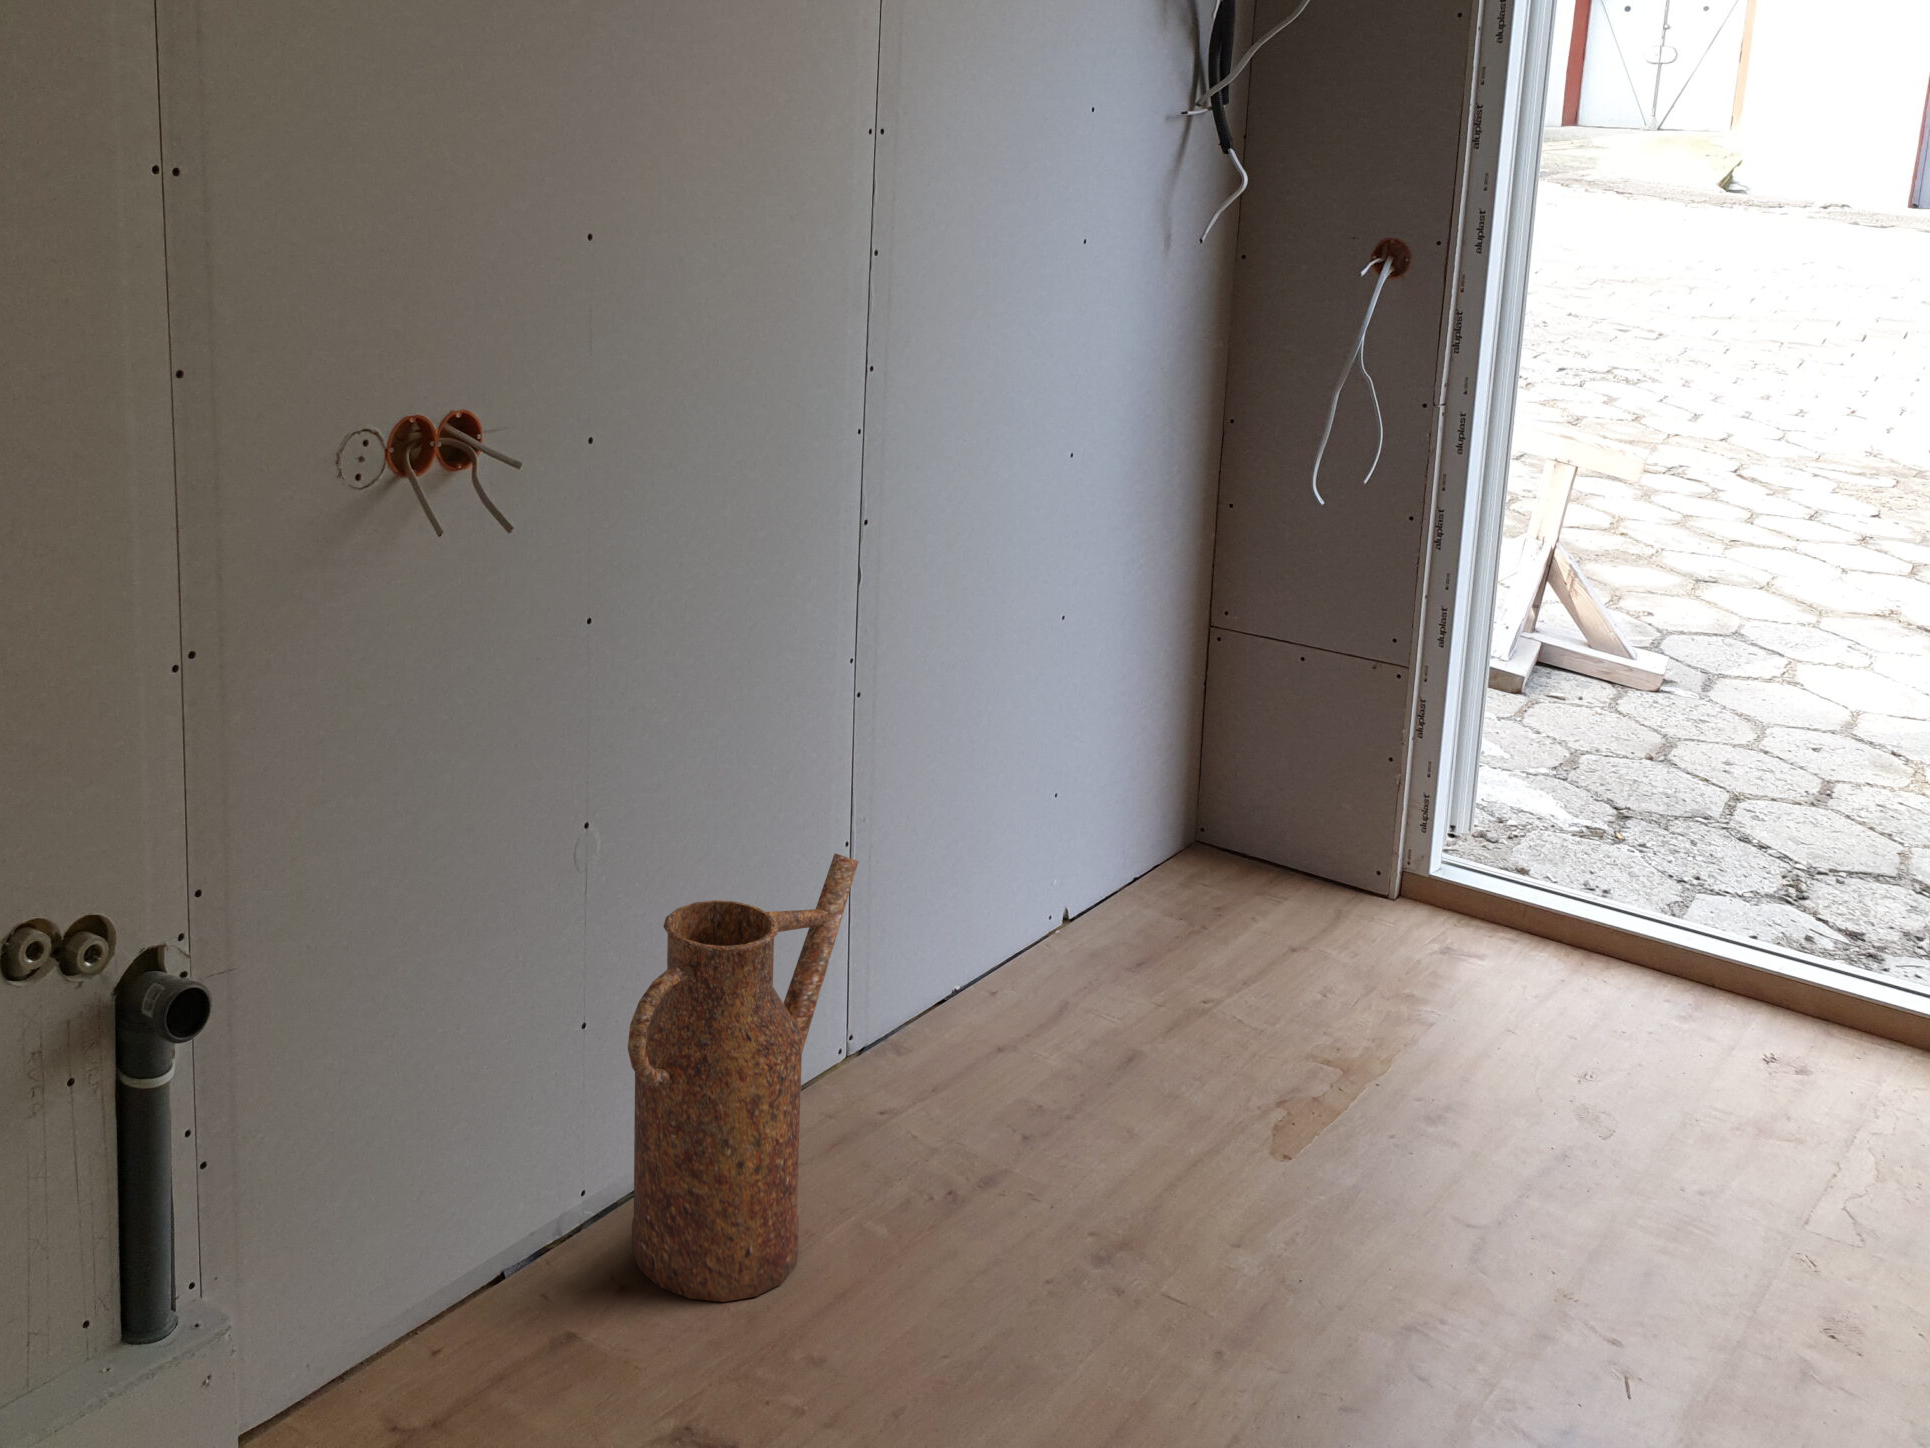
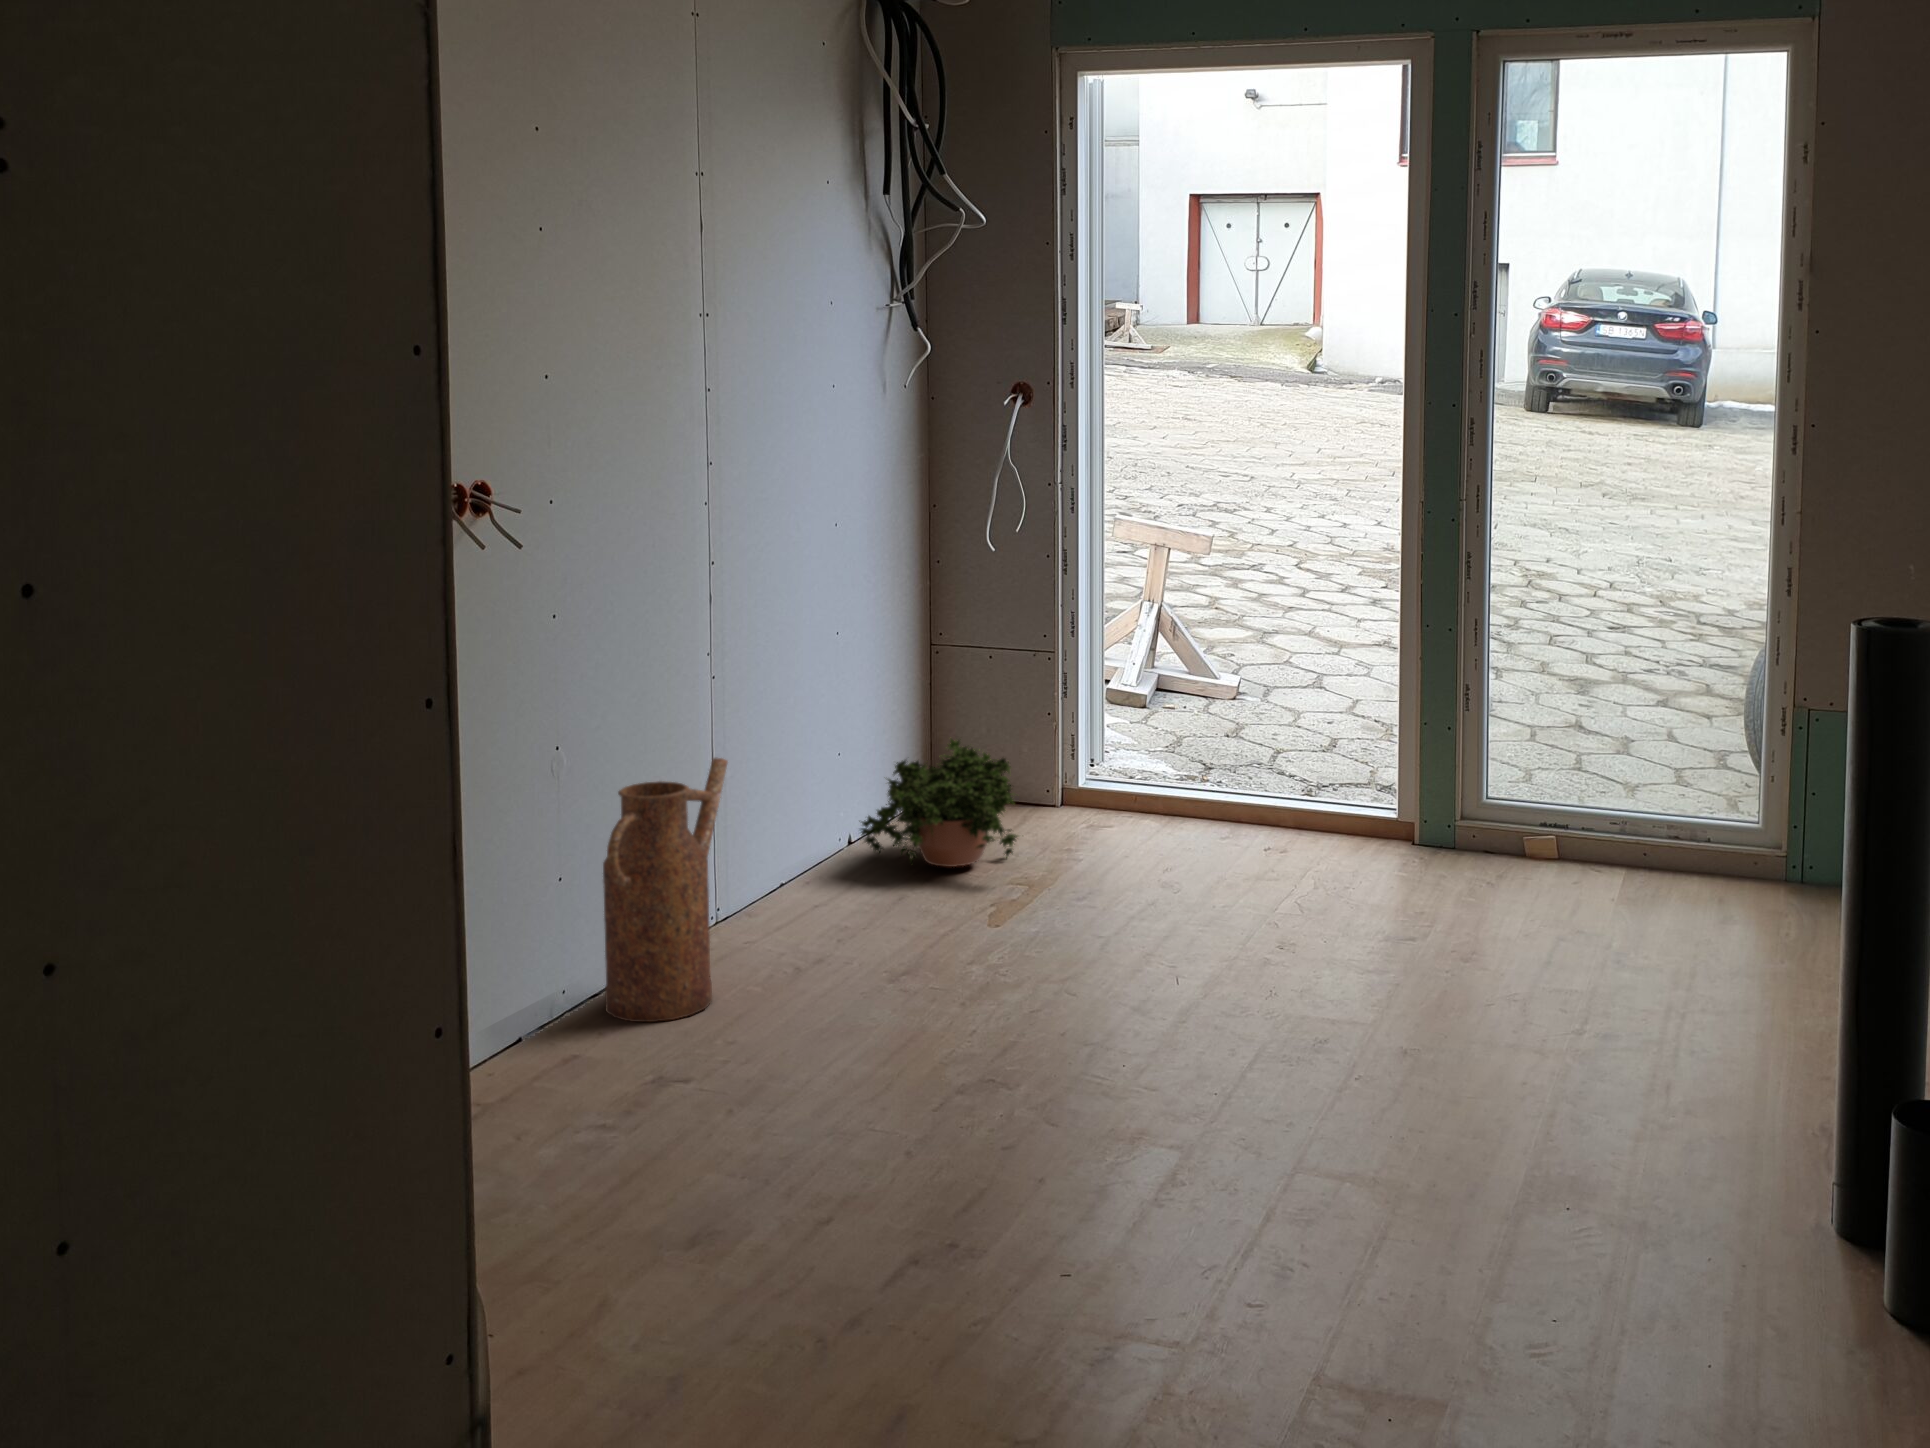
potted plant: none [1075,780,1346,998] -> present [861,739,1018,867]

